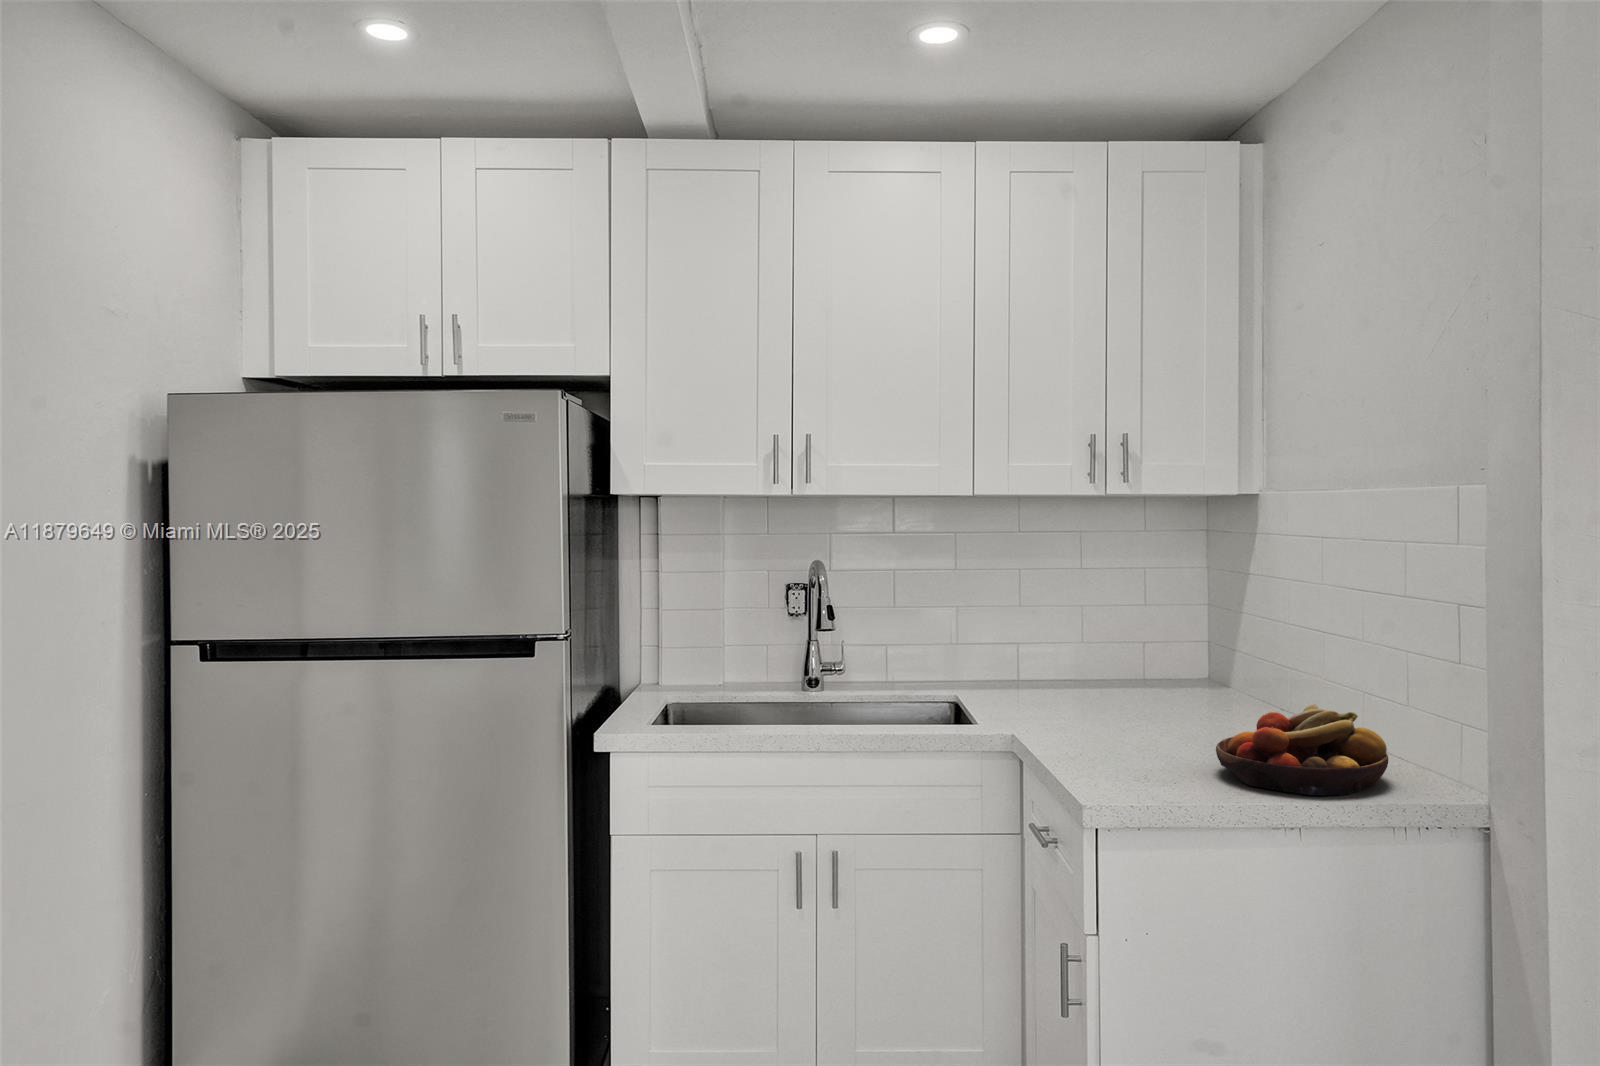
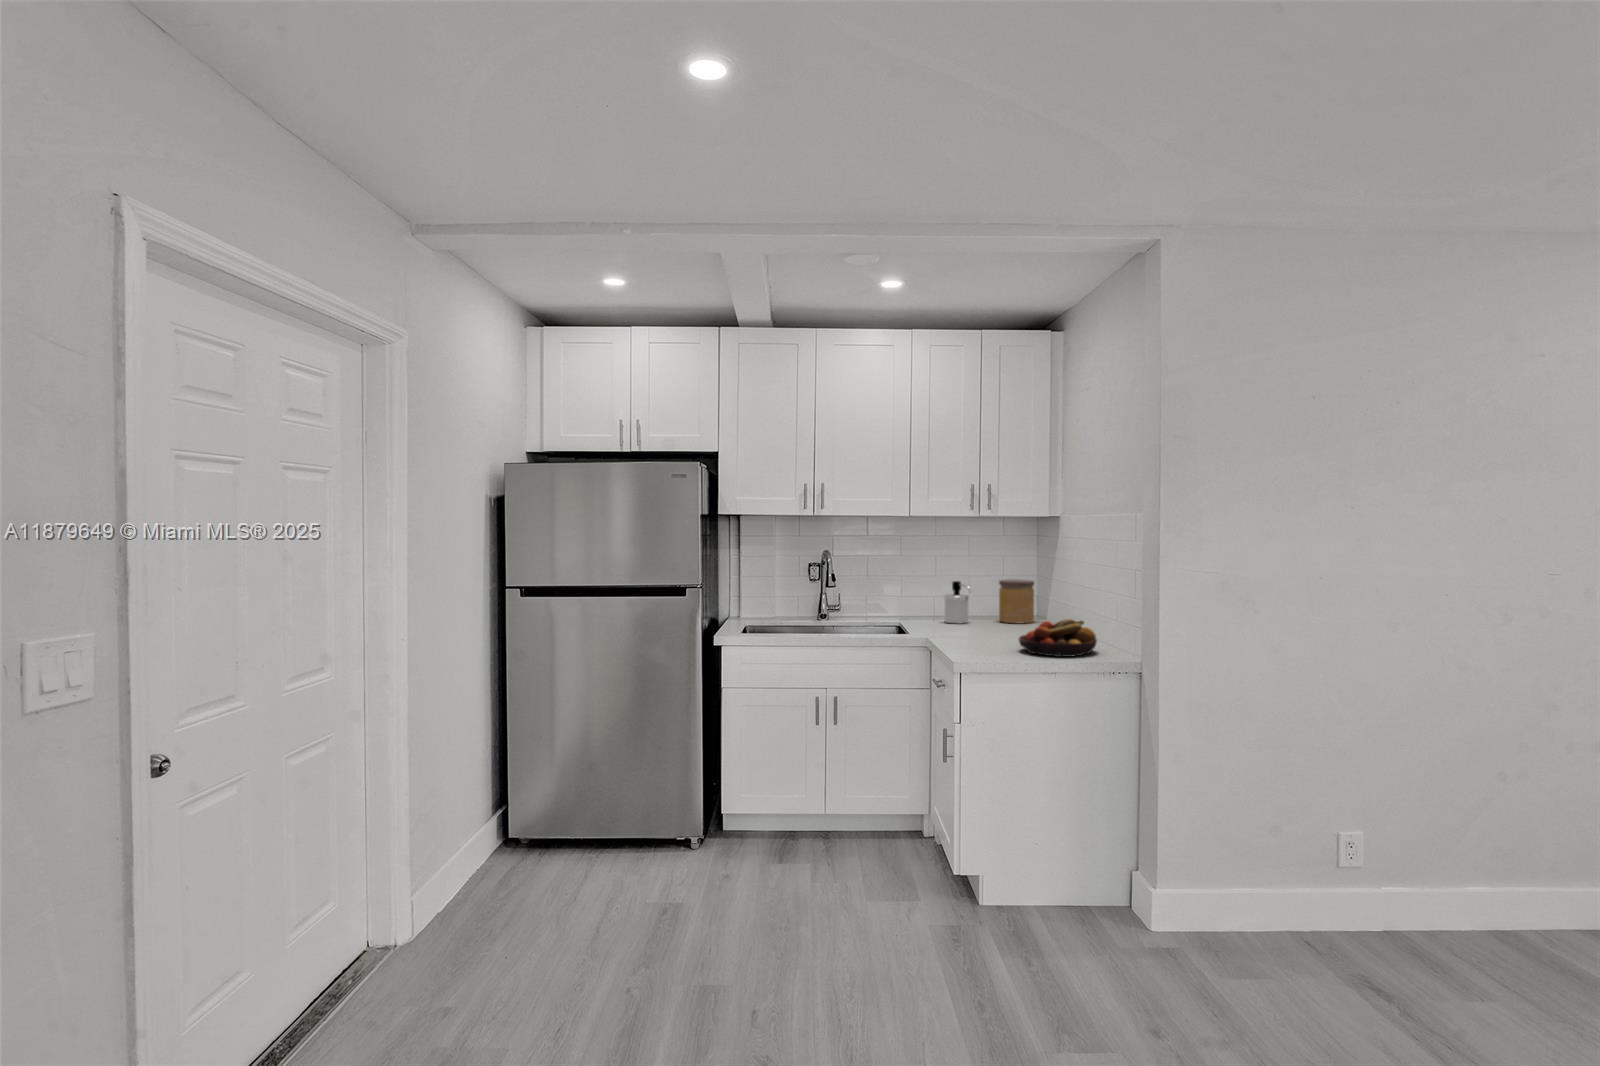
jar: none [1141,612,1208,697] -> present [999,579,1034,623]
soap dispenser: none [1038,617,1092,697] -> present [944,581,971,623]

